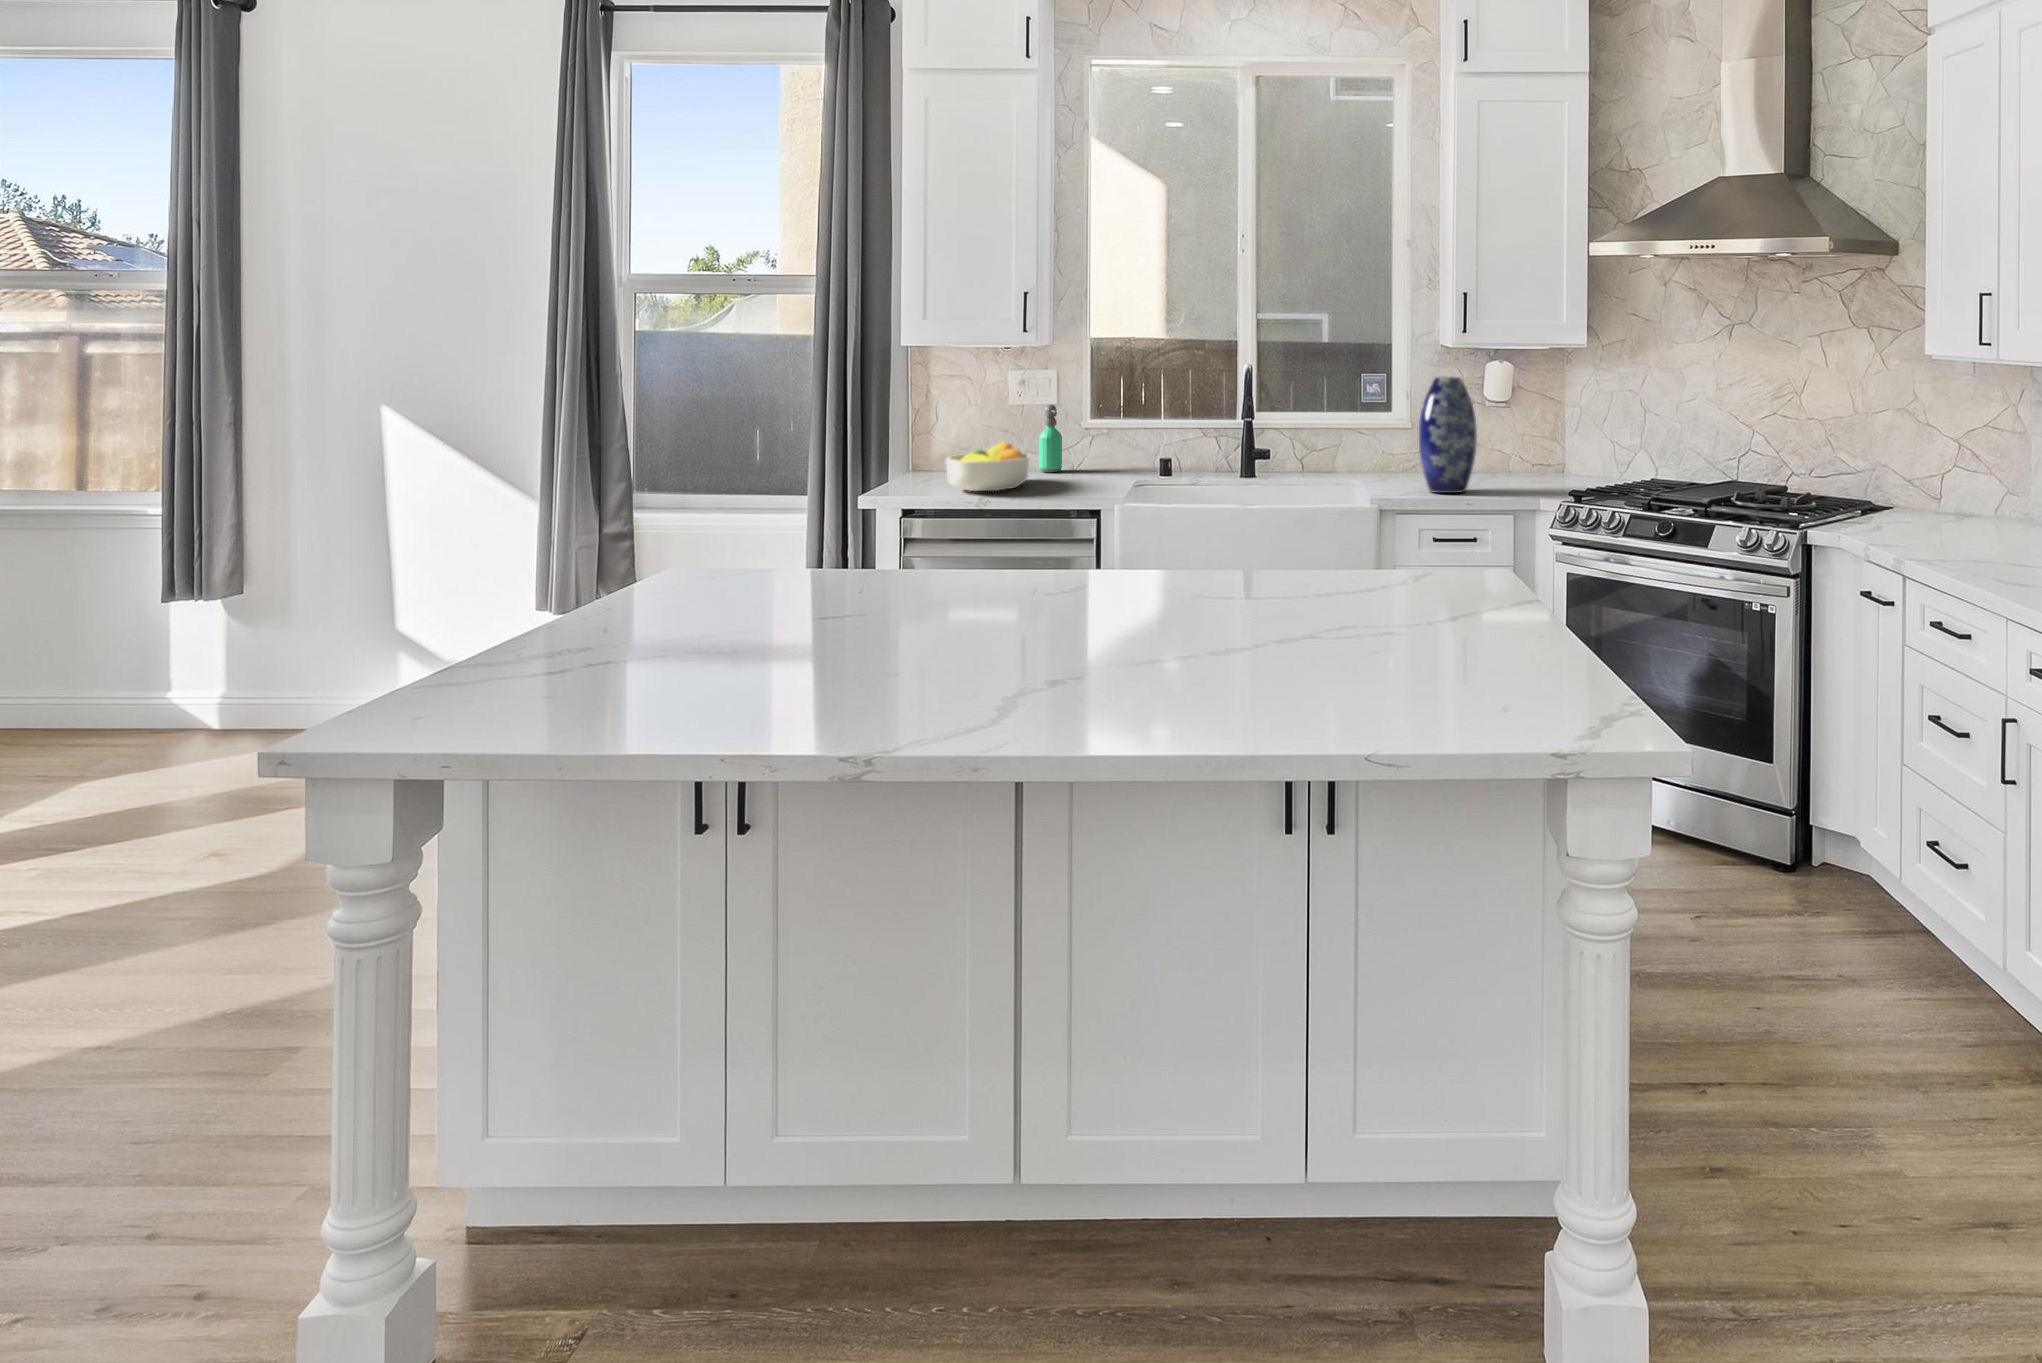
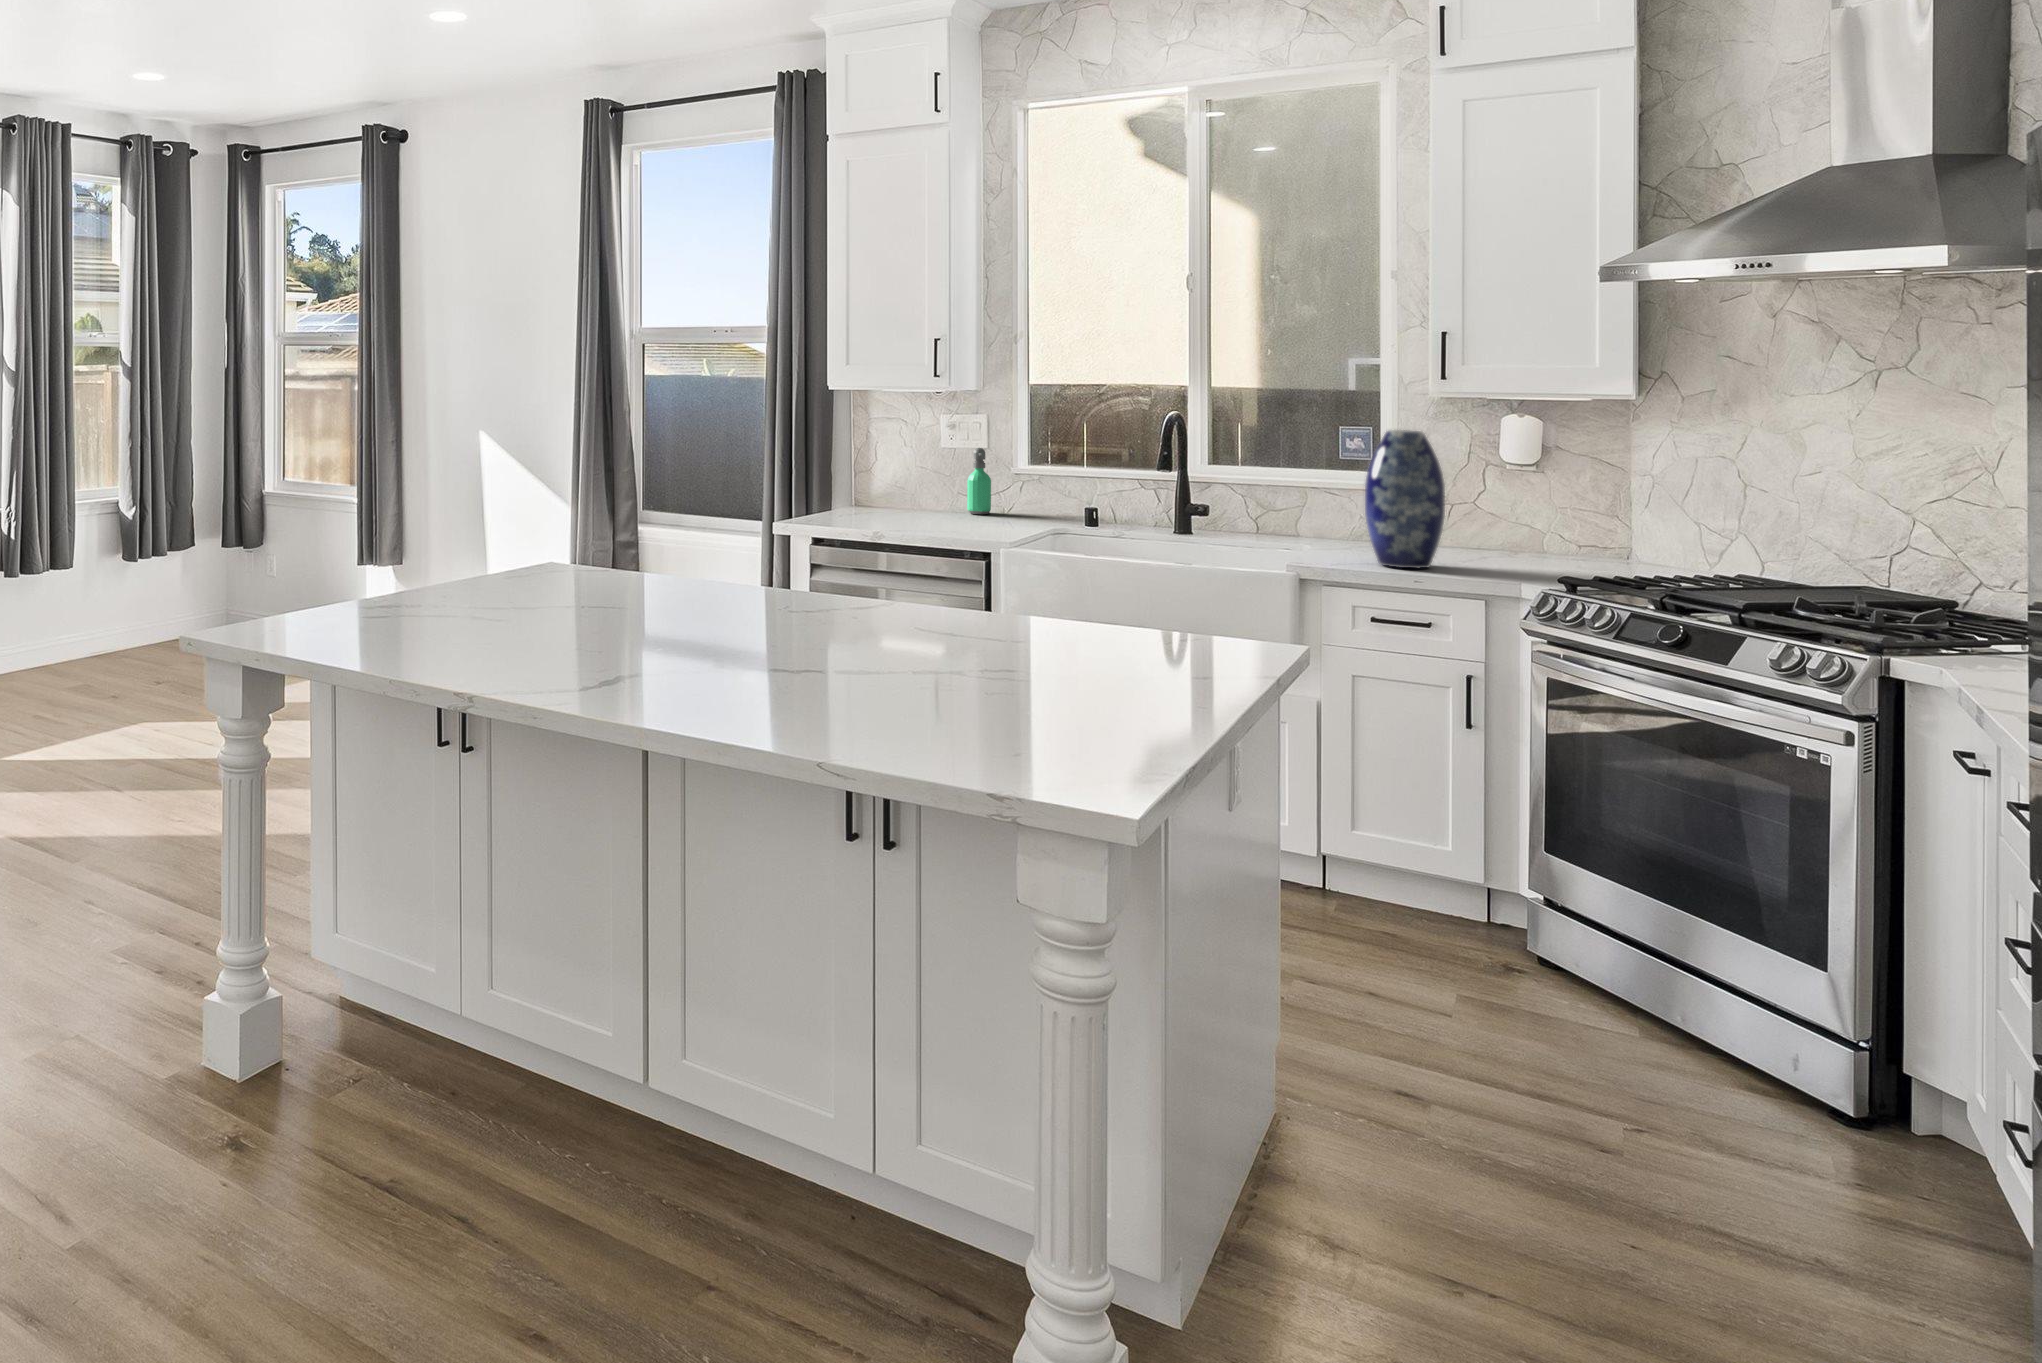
fruit bowl: present [946,441,1030,491] -> none [851,480,944,527]

